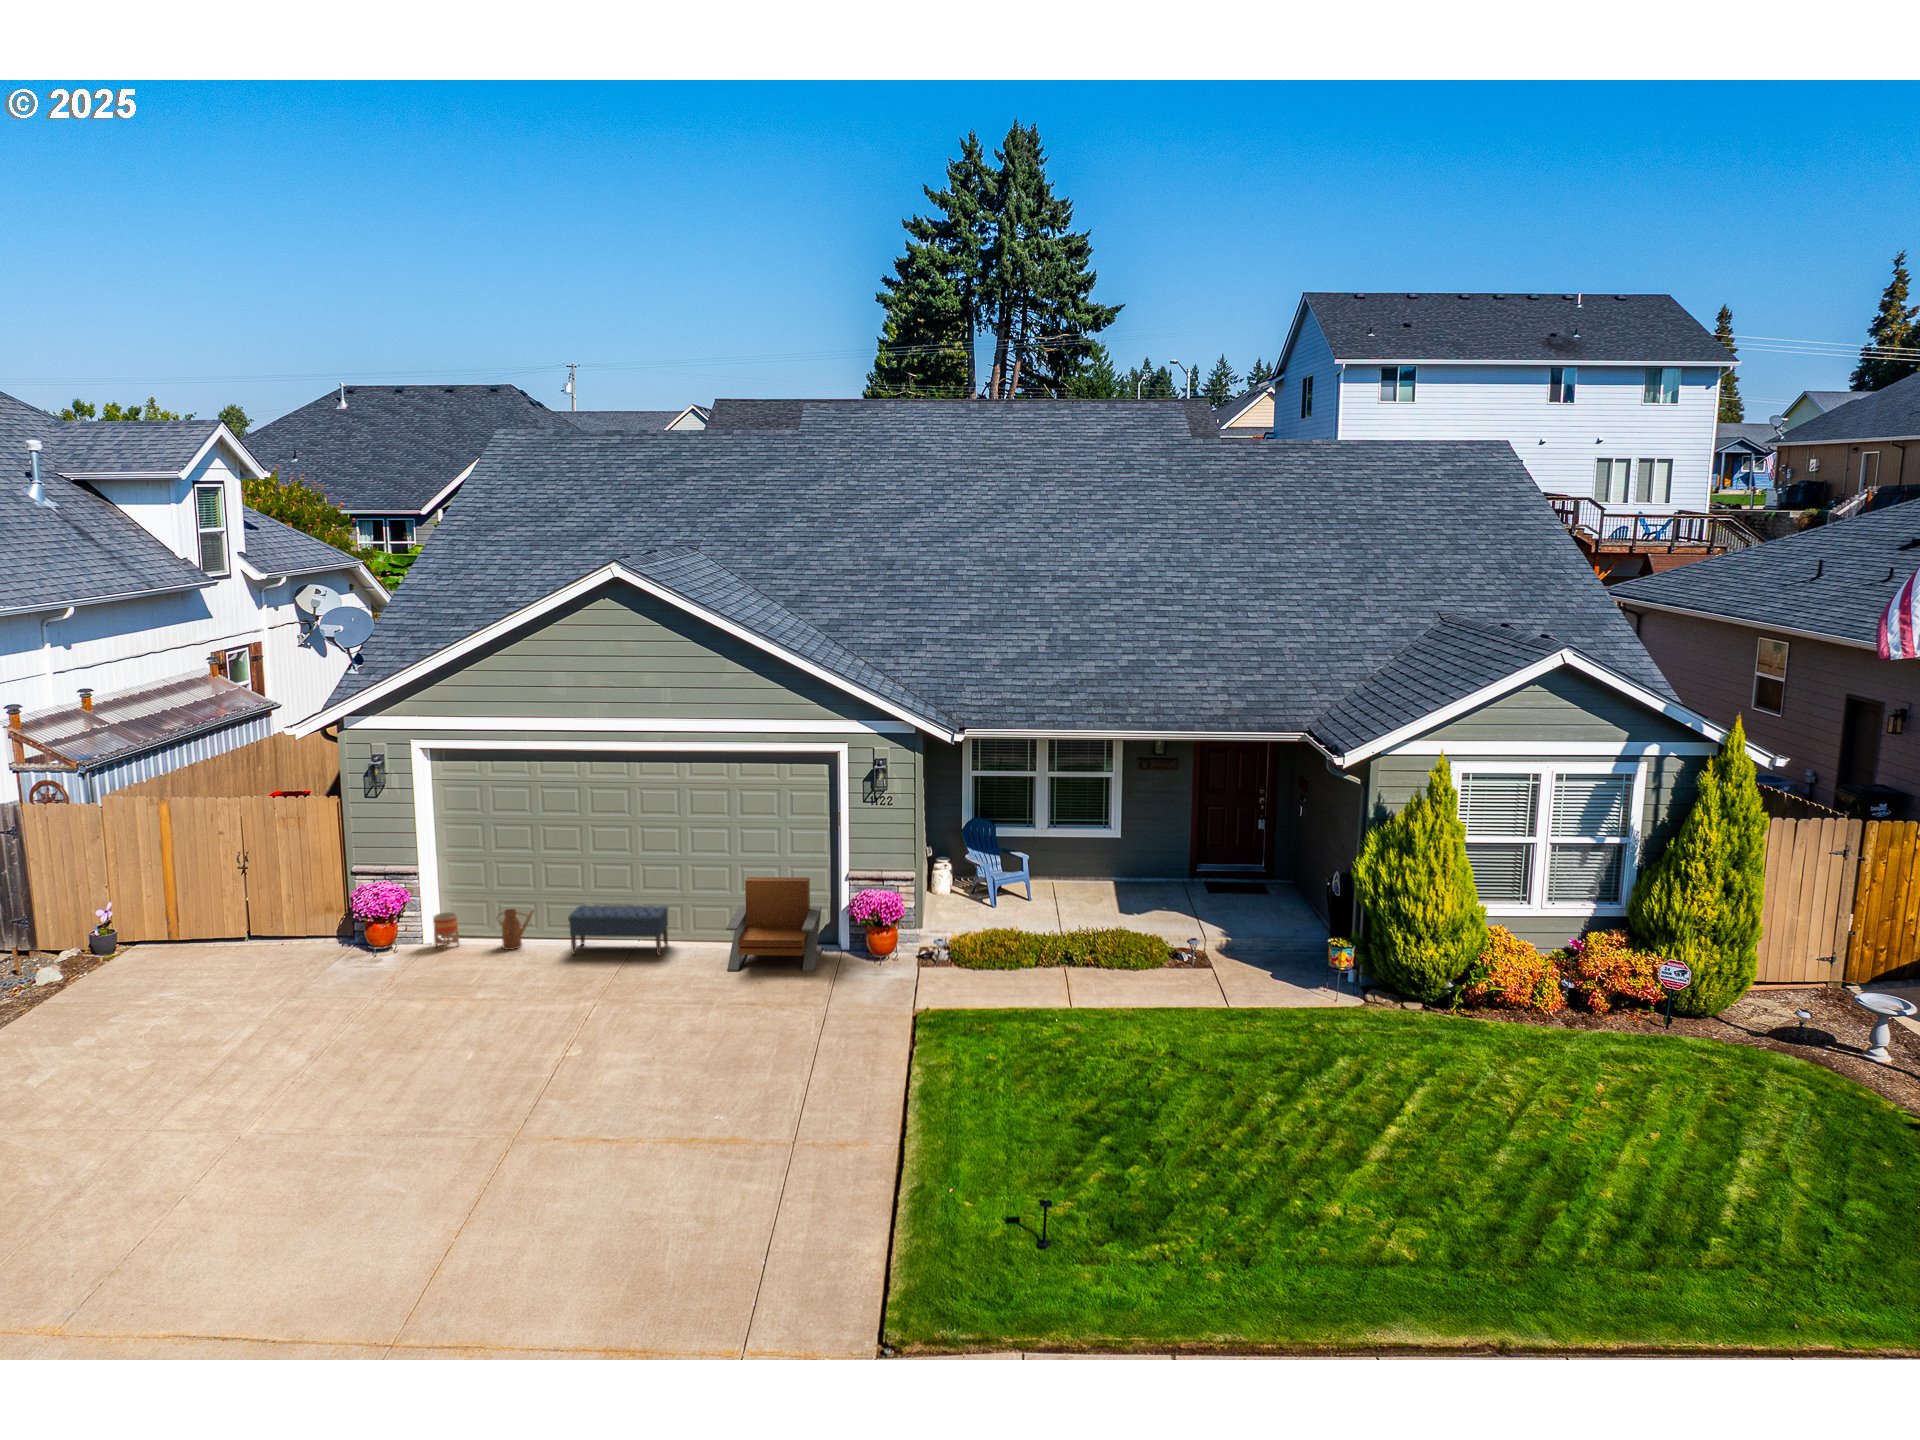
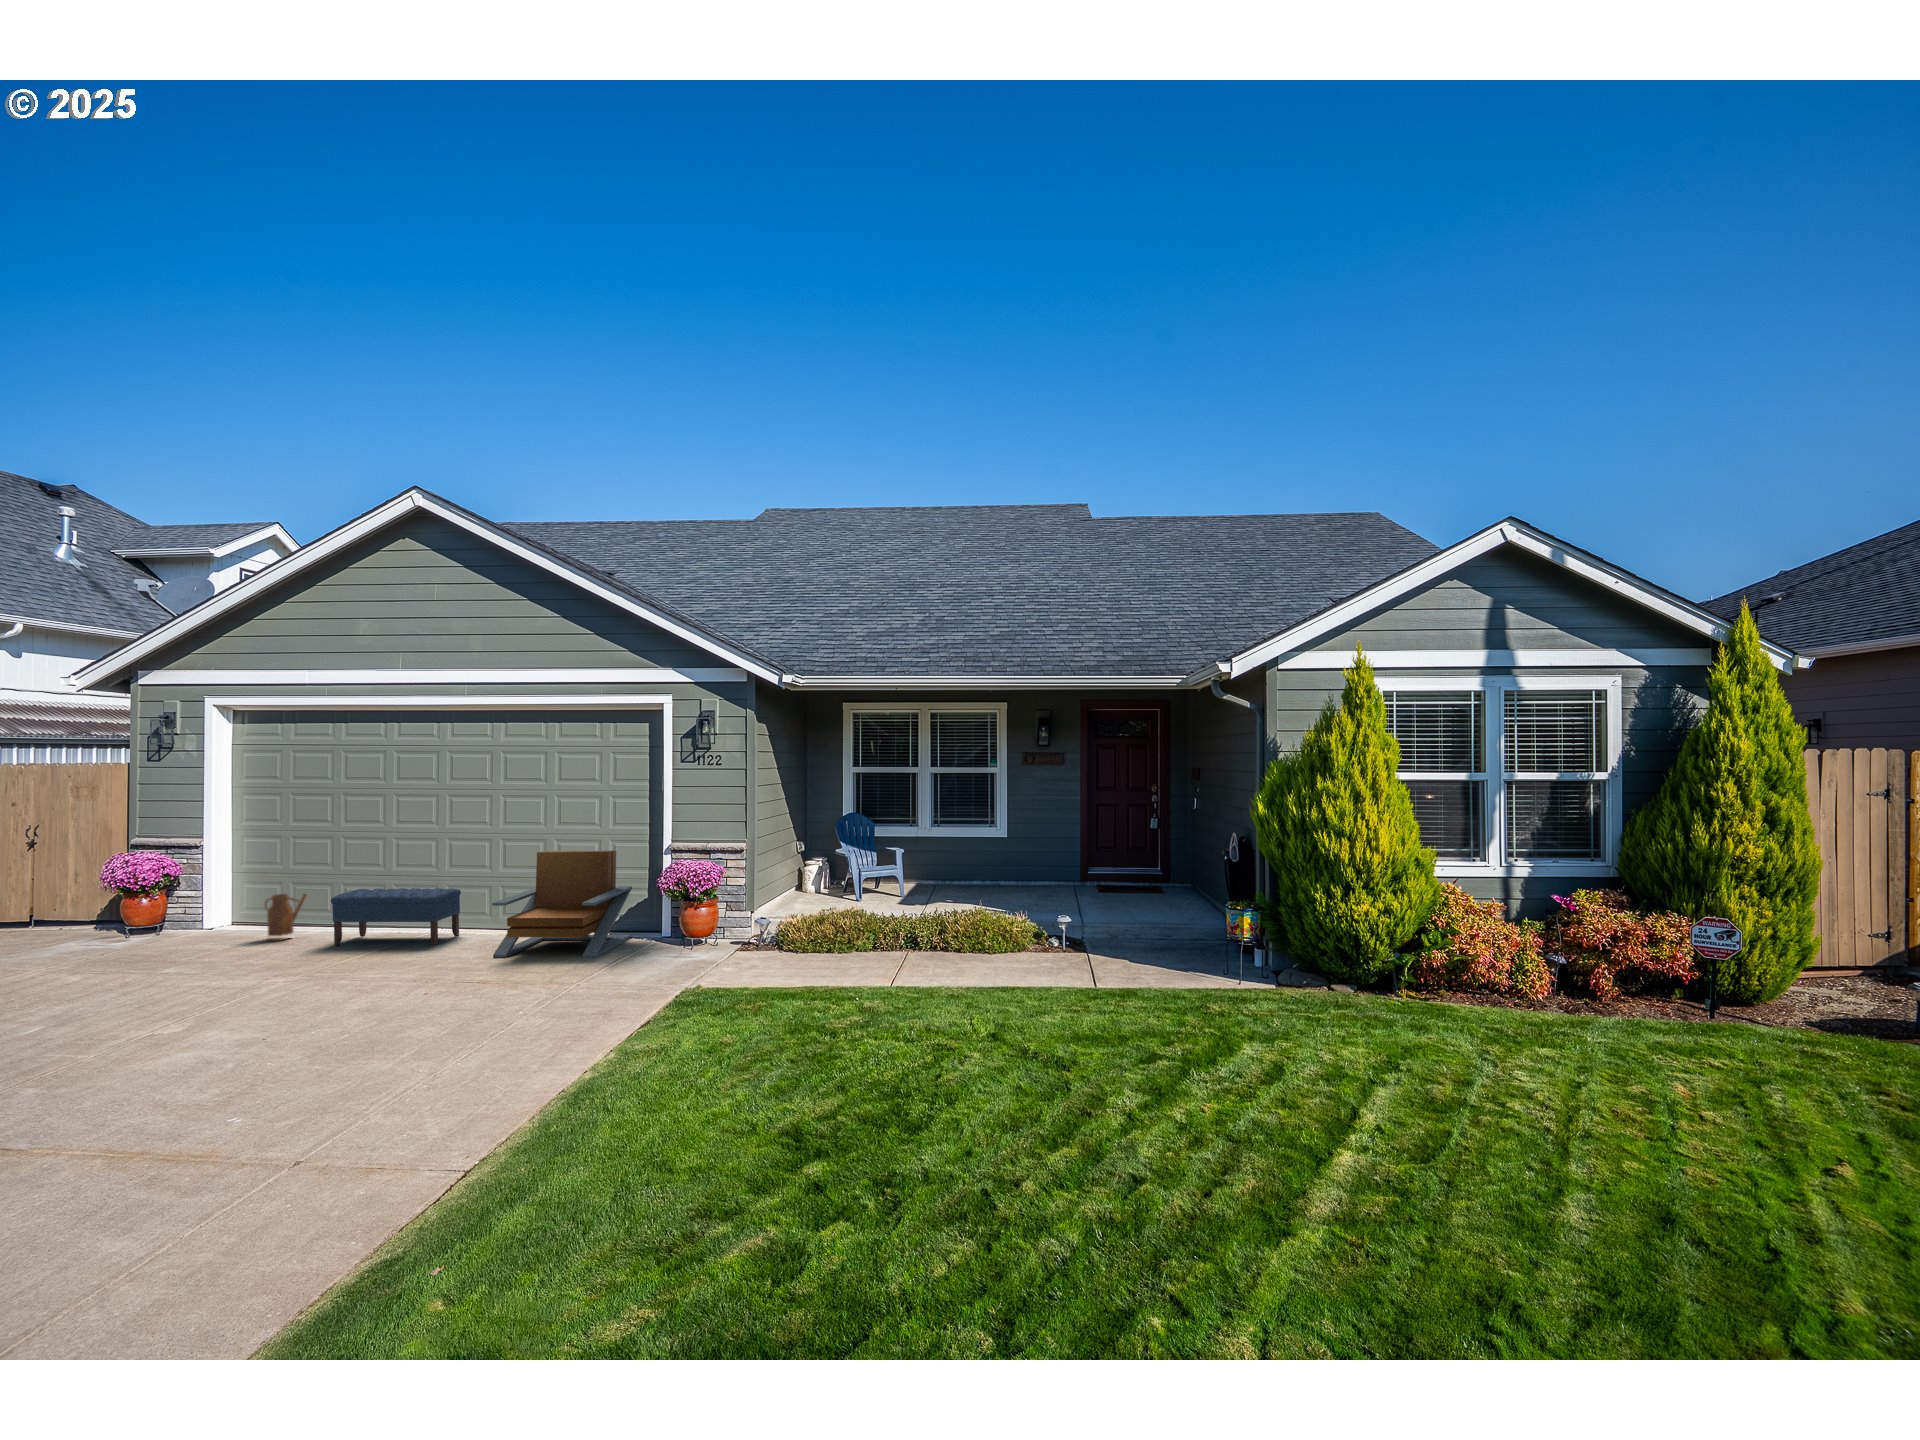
planter: present [433,912,459,950] -> none [191,900,224,943]

